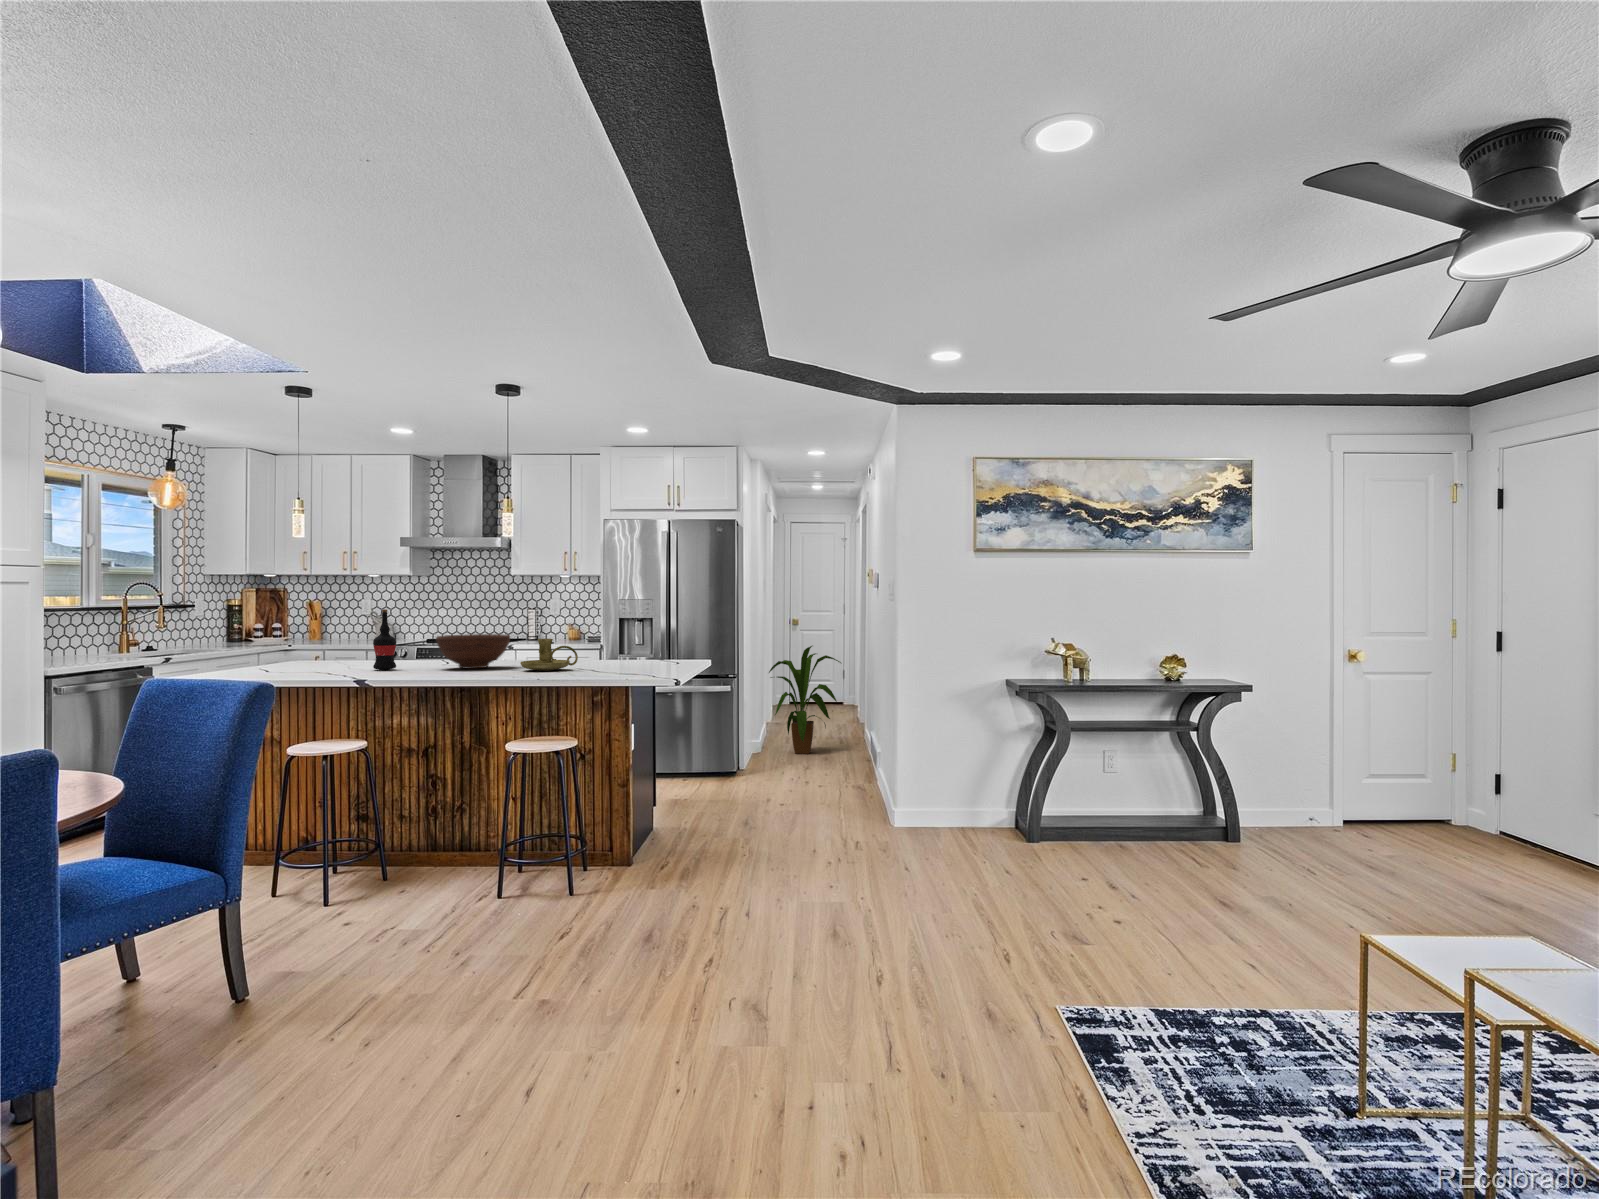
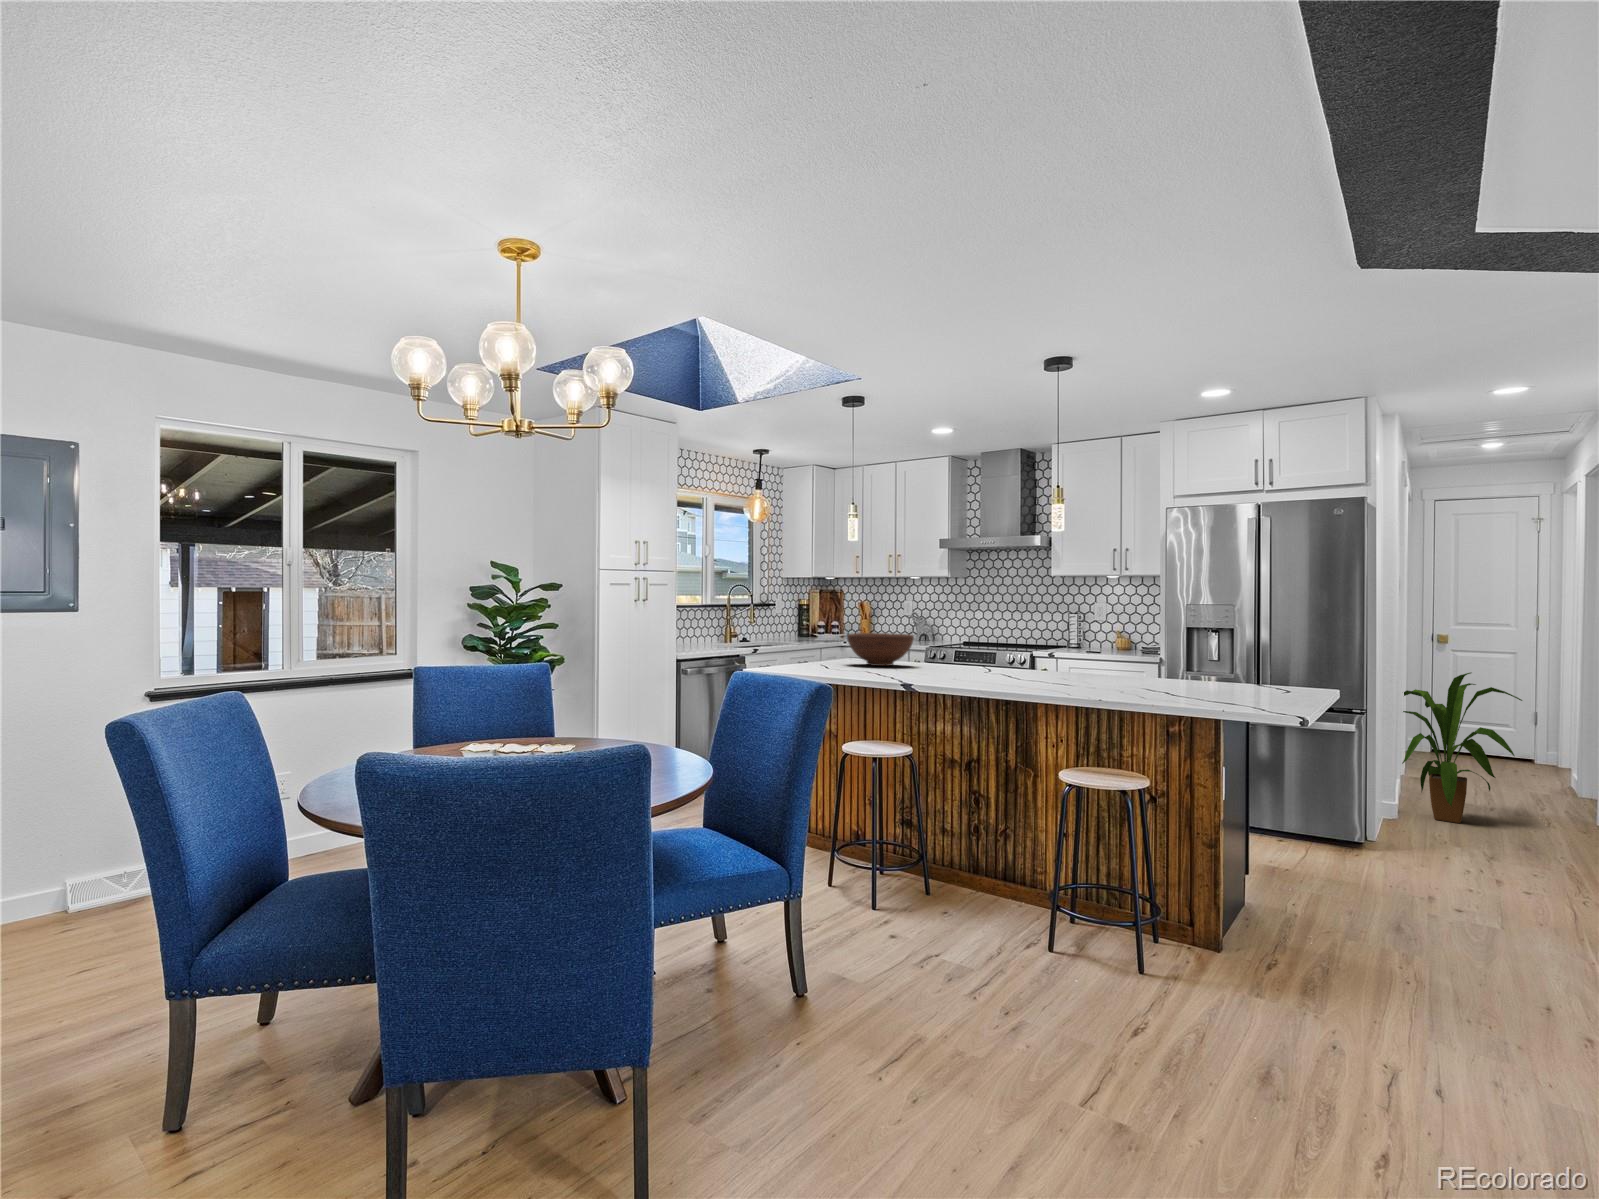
wine bottle: present [373,609,396,670] -> none [918,608,940,672]
fruit bowl: present [436,634,510,669] -> present [847,633,914,666]
candle holder: present [520,639,578,671] -> none [1076,646,1149,685]

